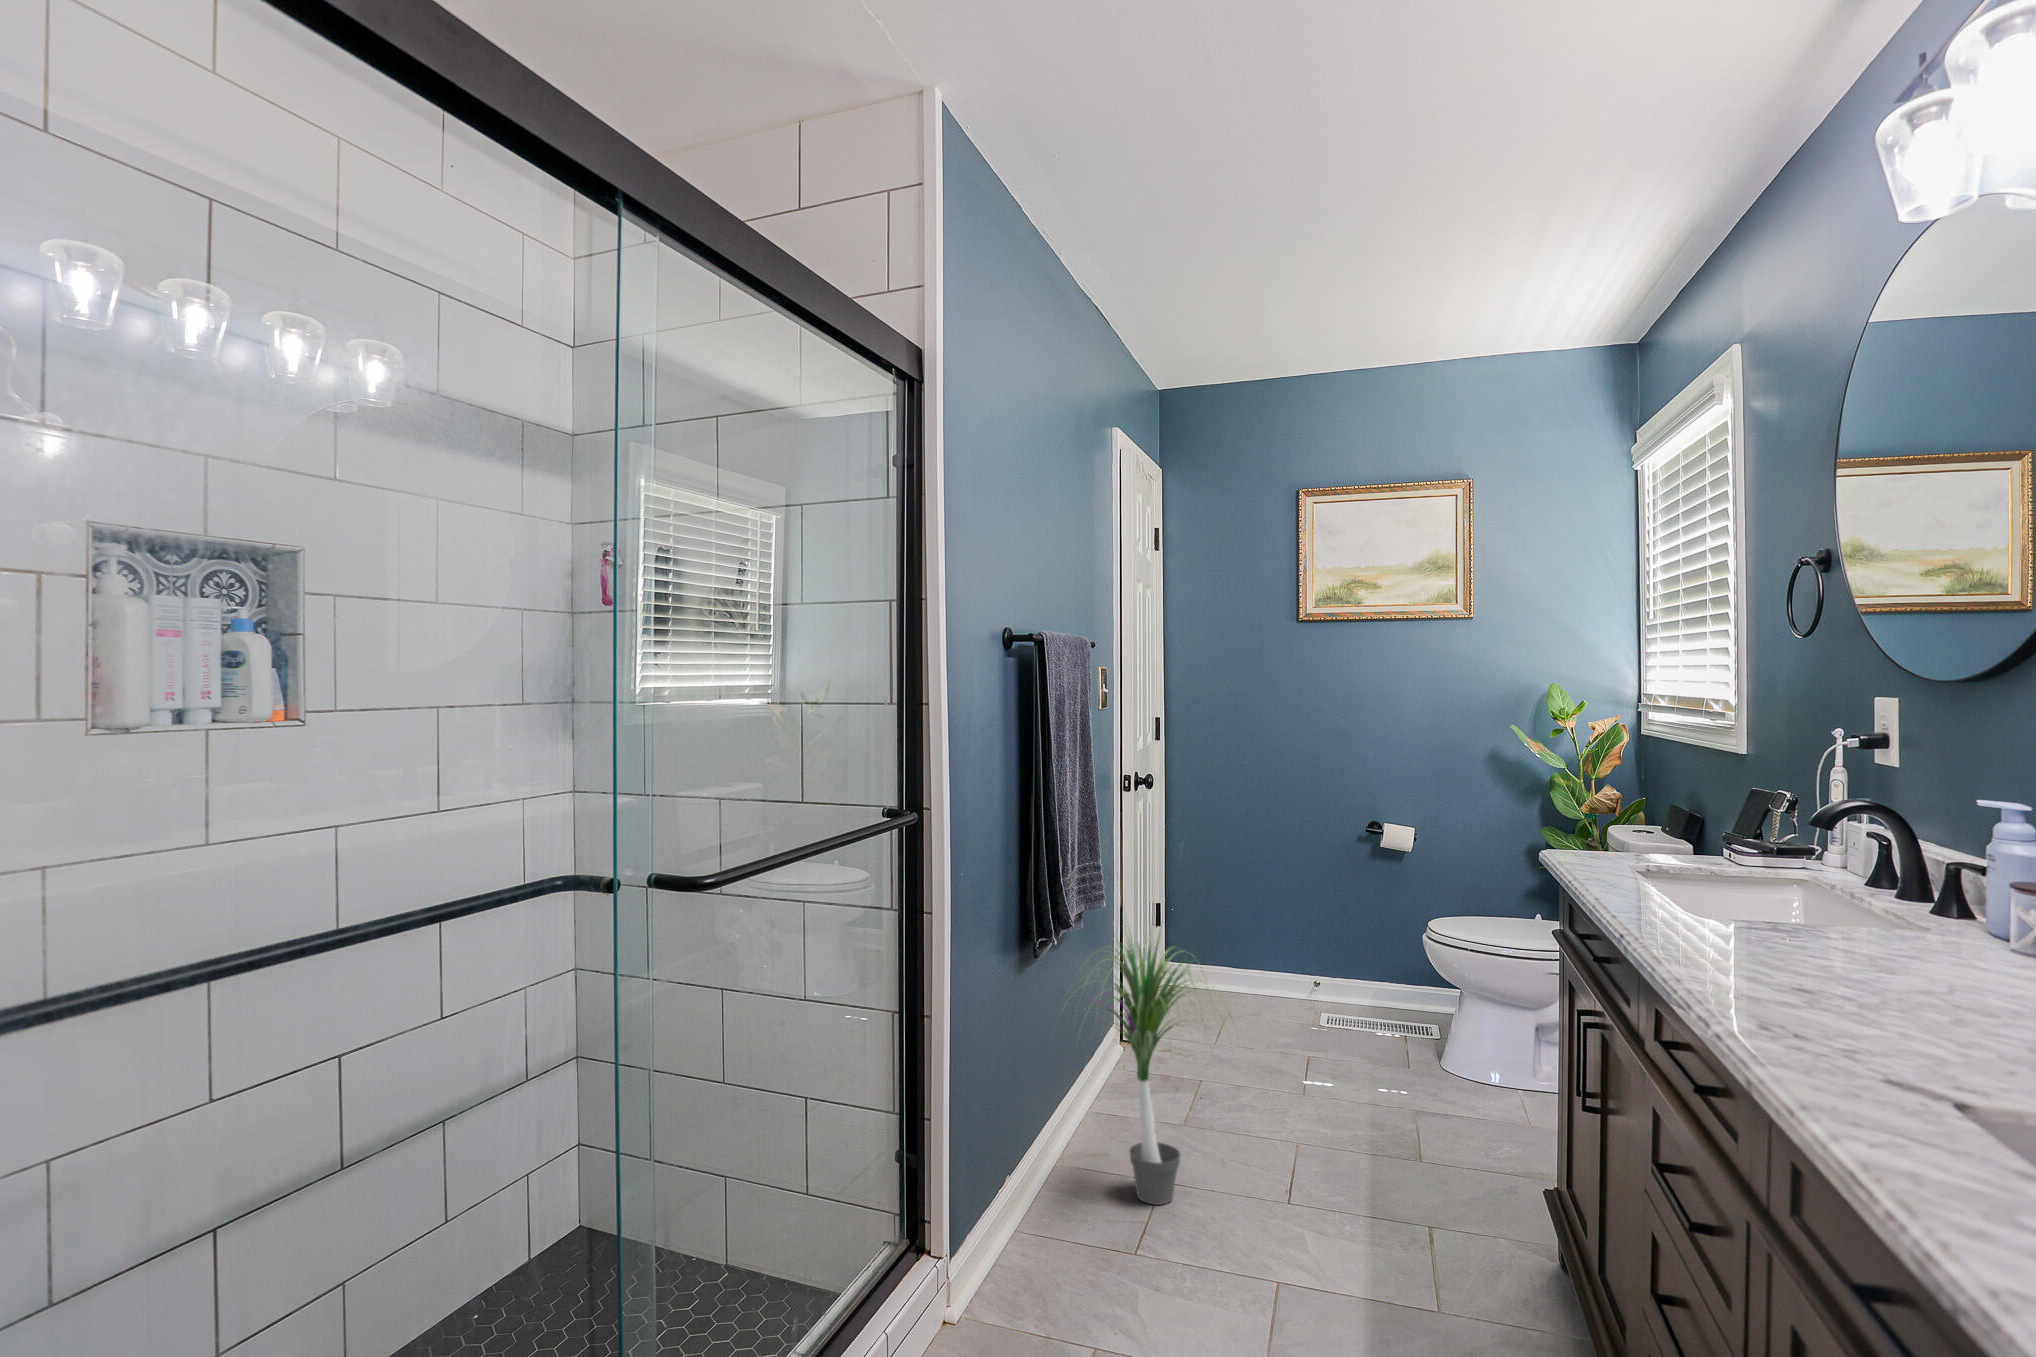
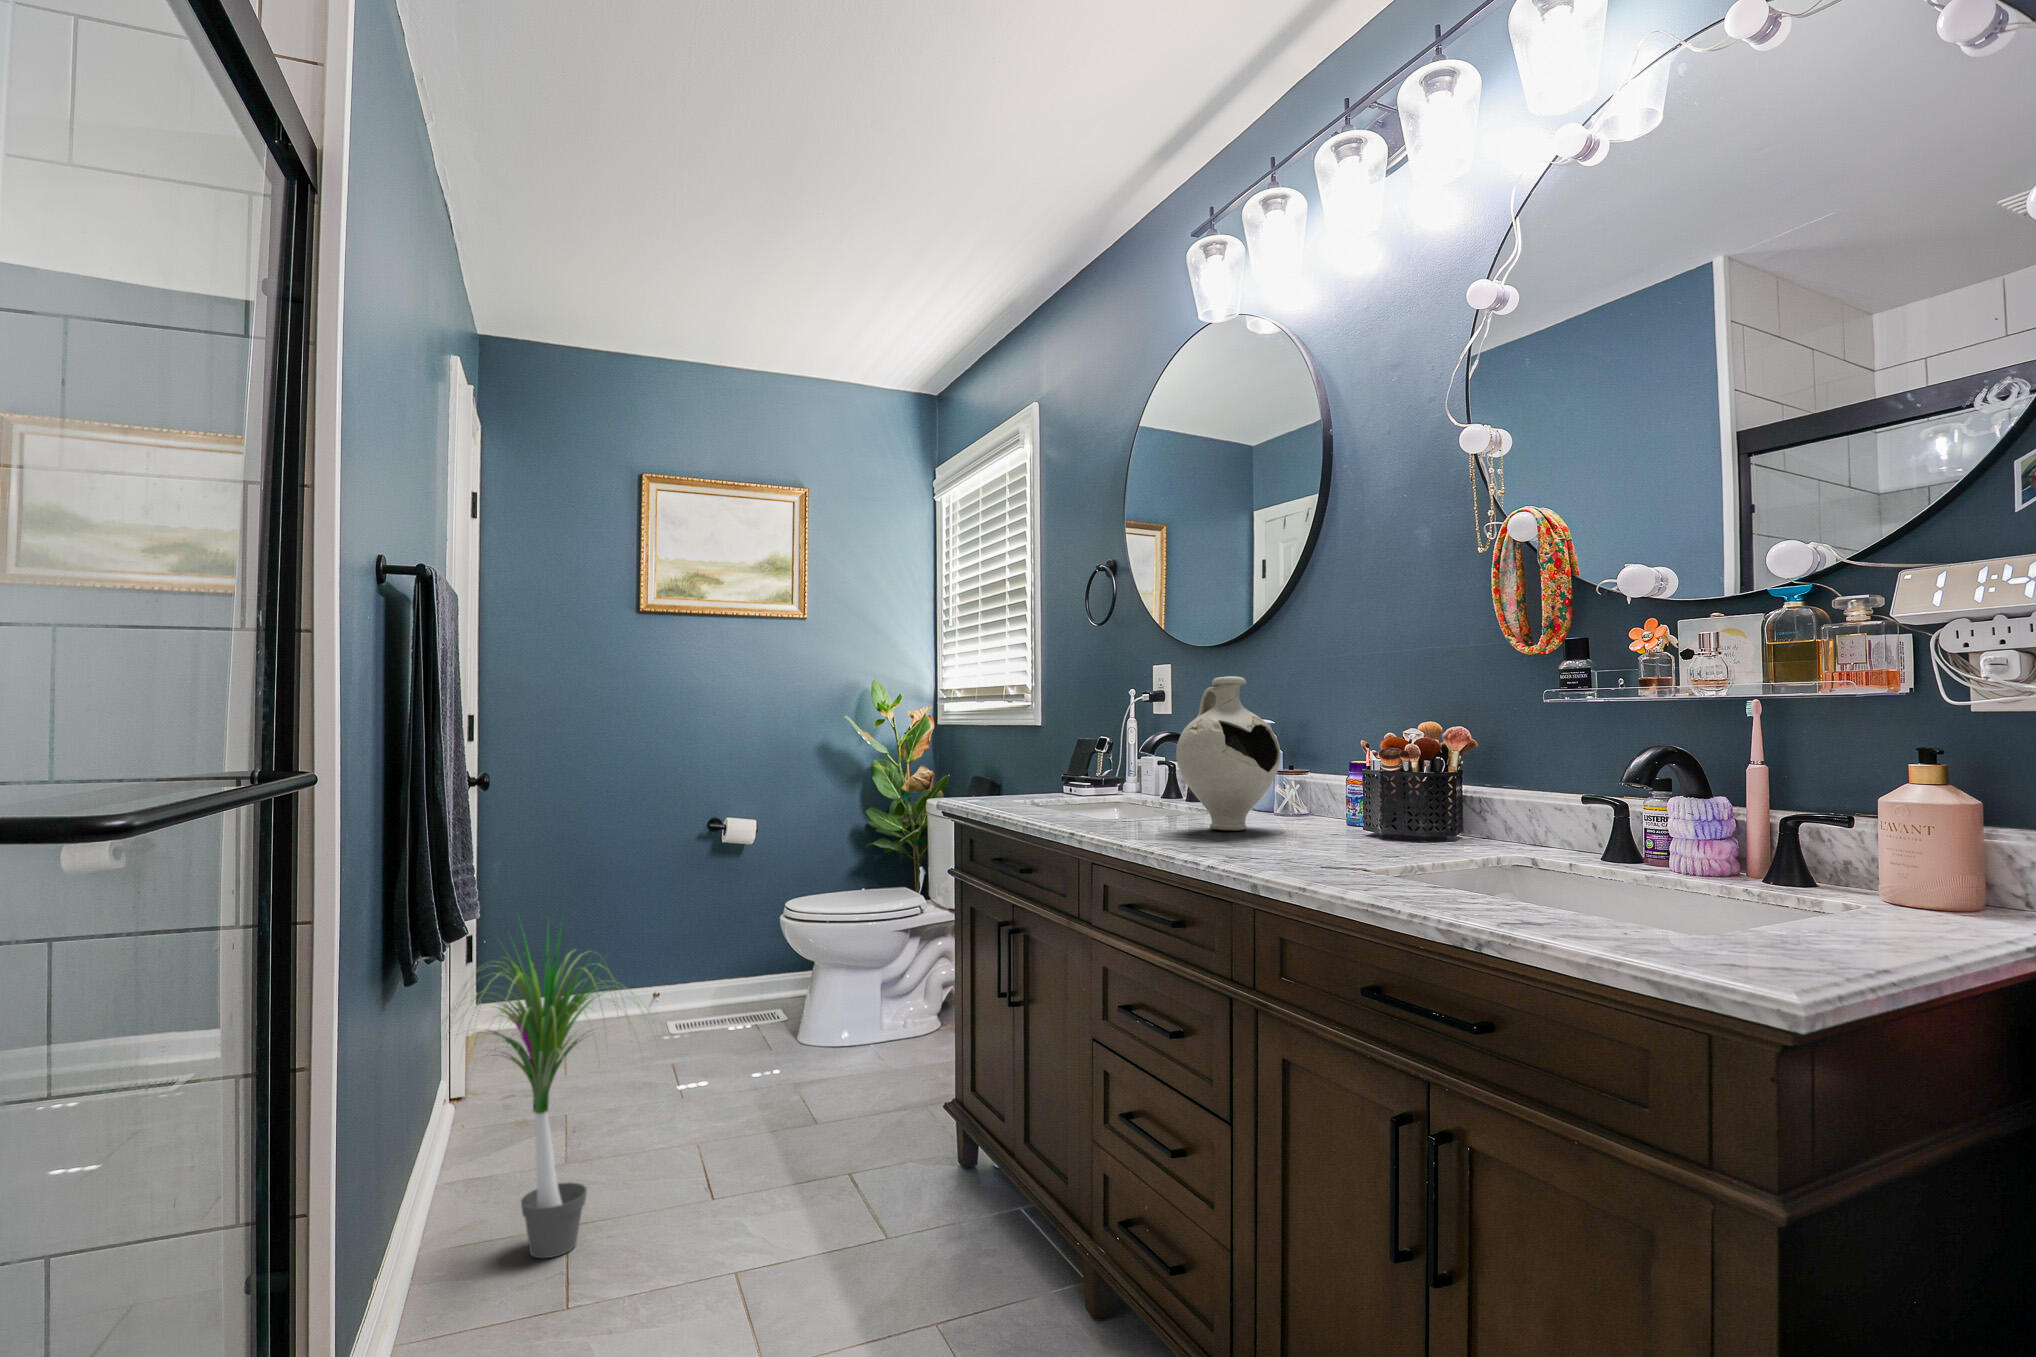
decorative vase: none [1732,767,1909,978] -> present [1176,676,1280,831]

